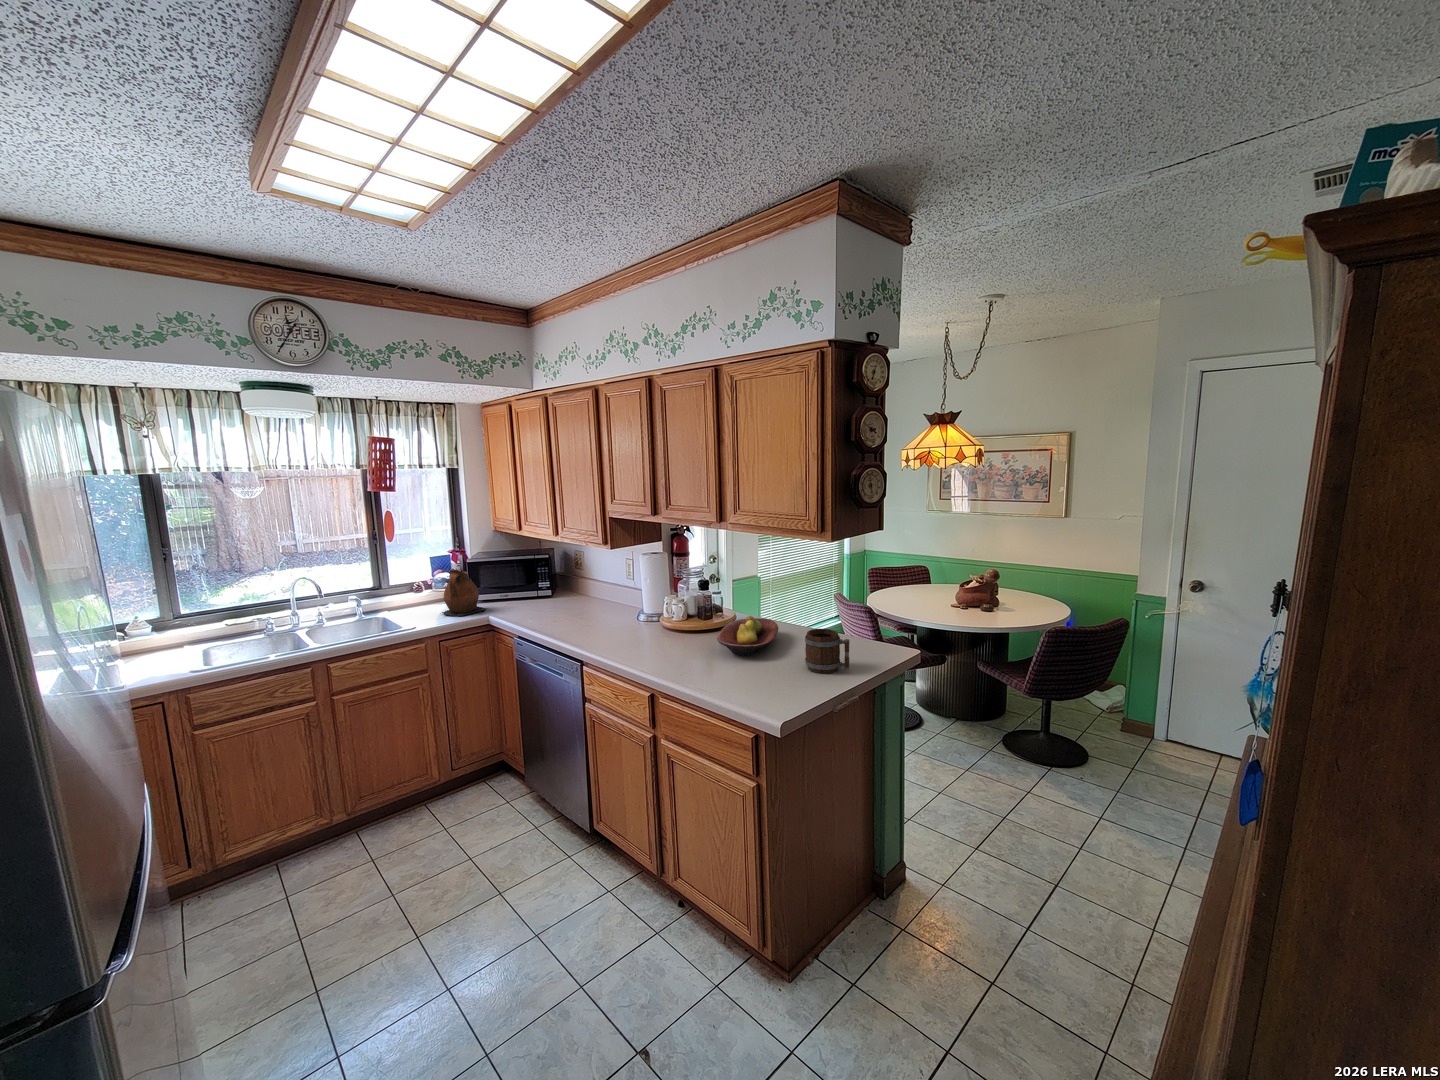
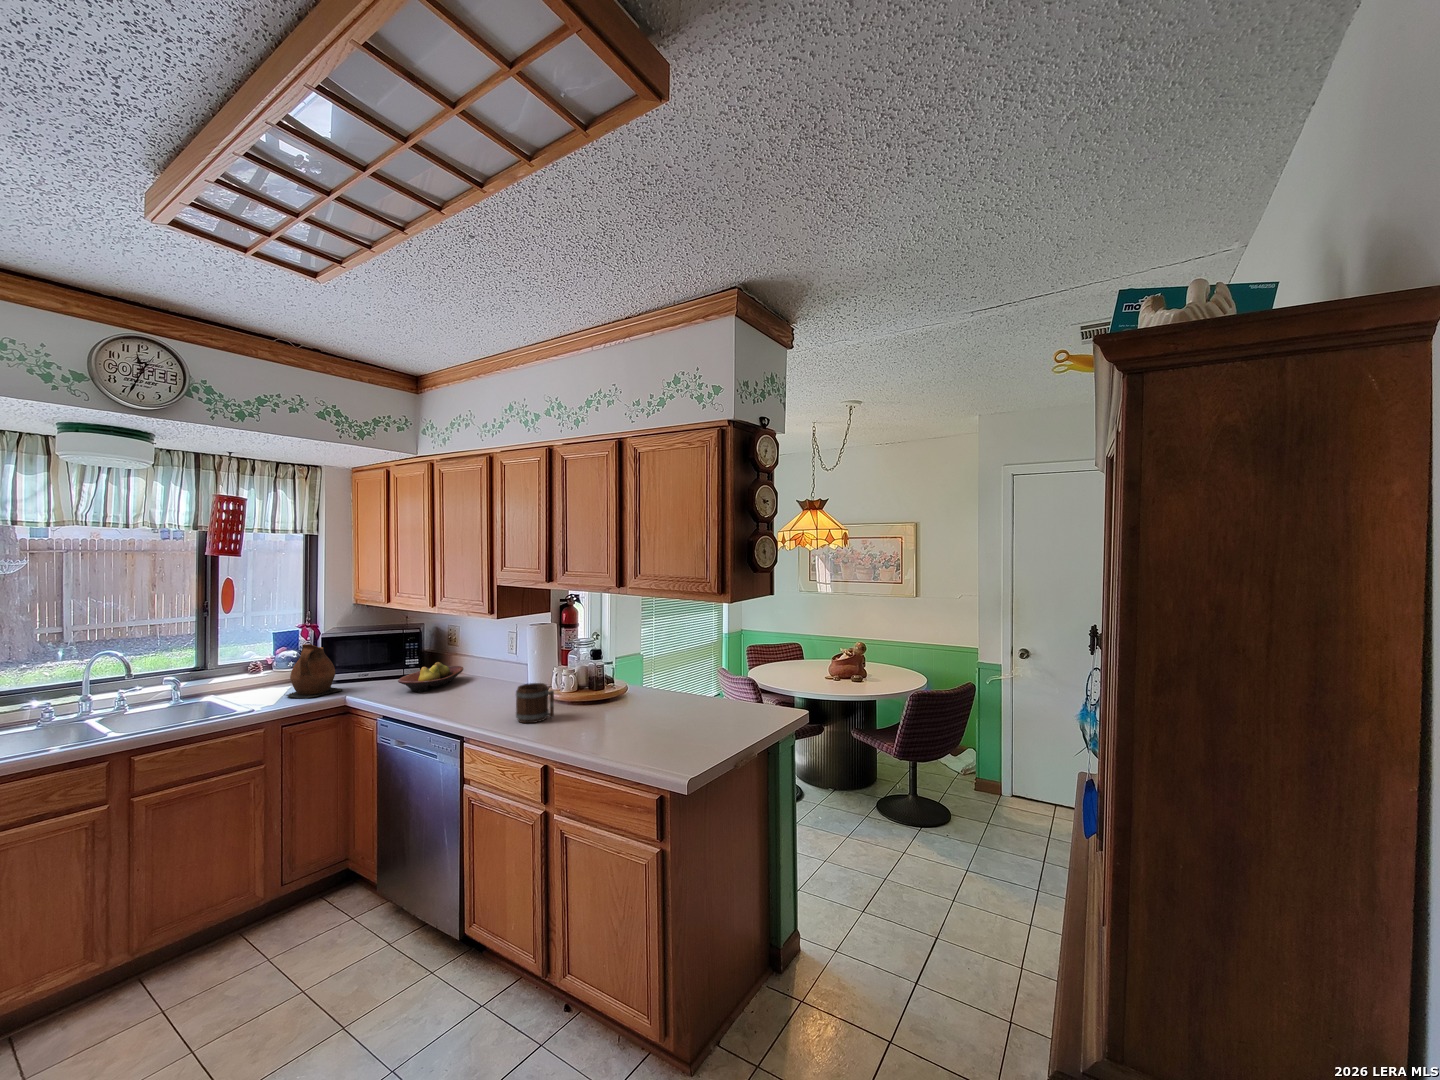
fruit bowl: present [717,616,778,656] -> present [398,662,463,692]
mug: present [805,629,849,673] -> present [516,683,554,723]

